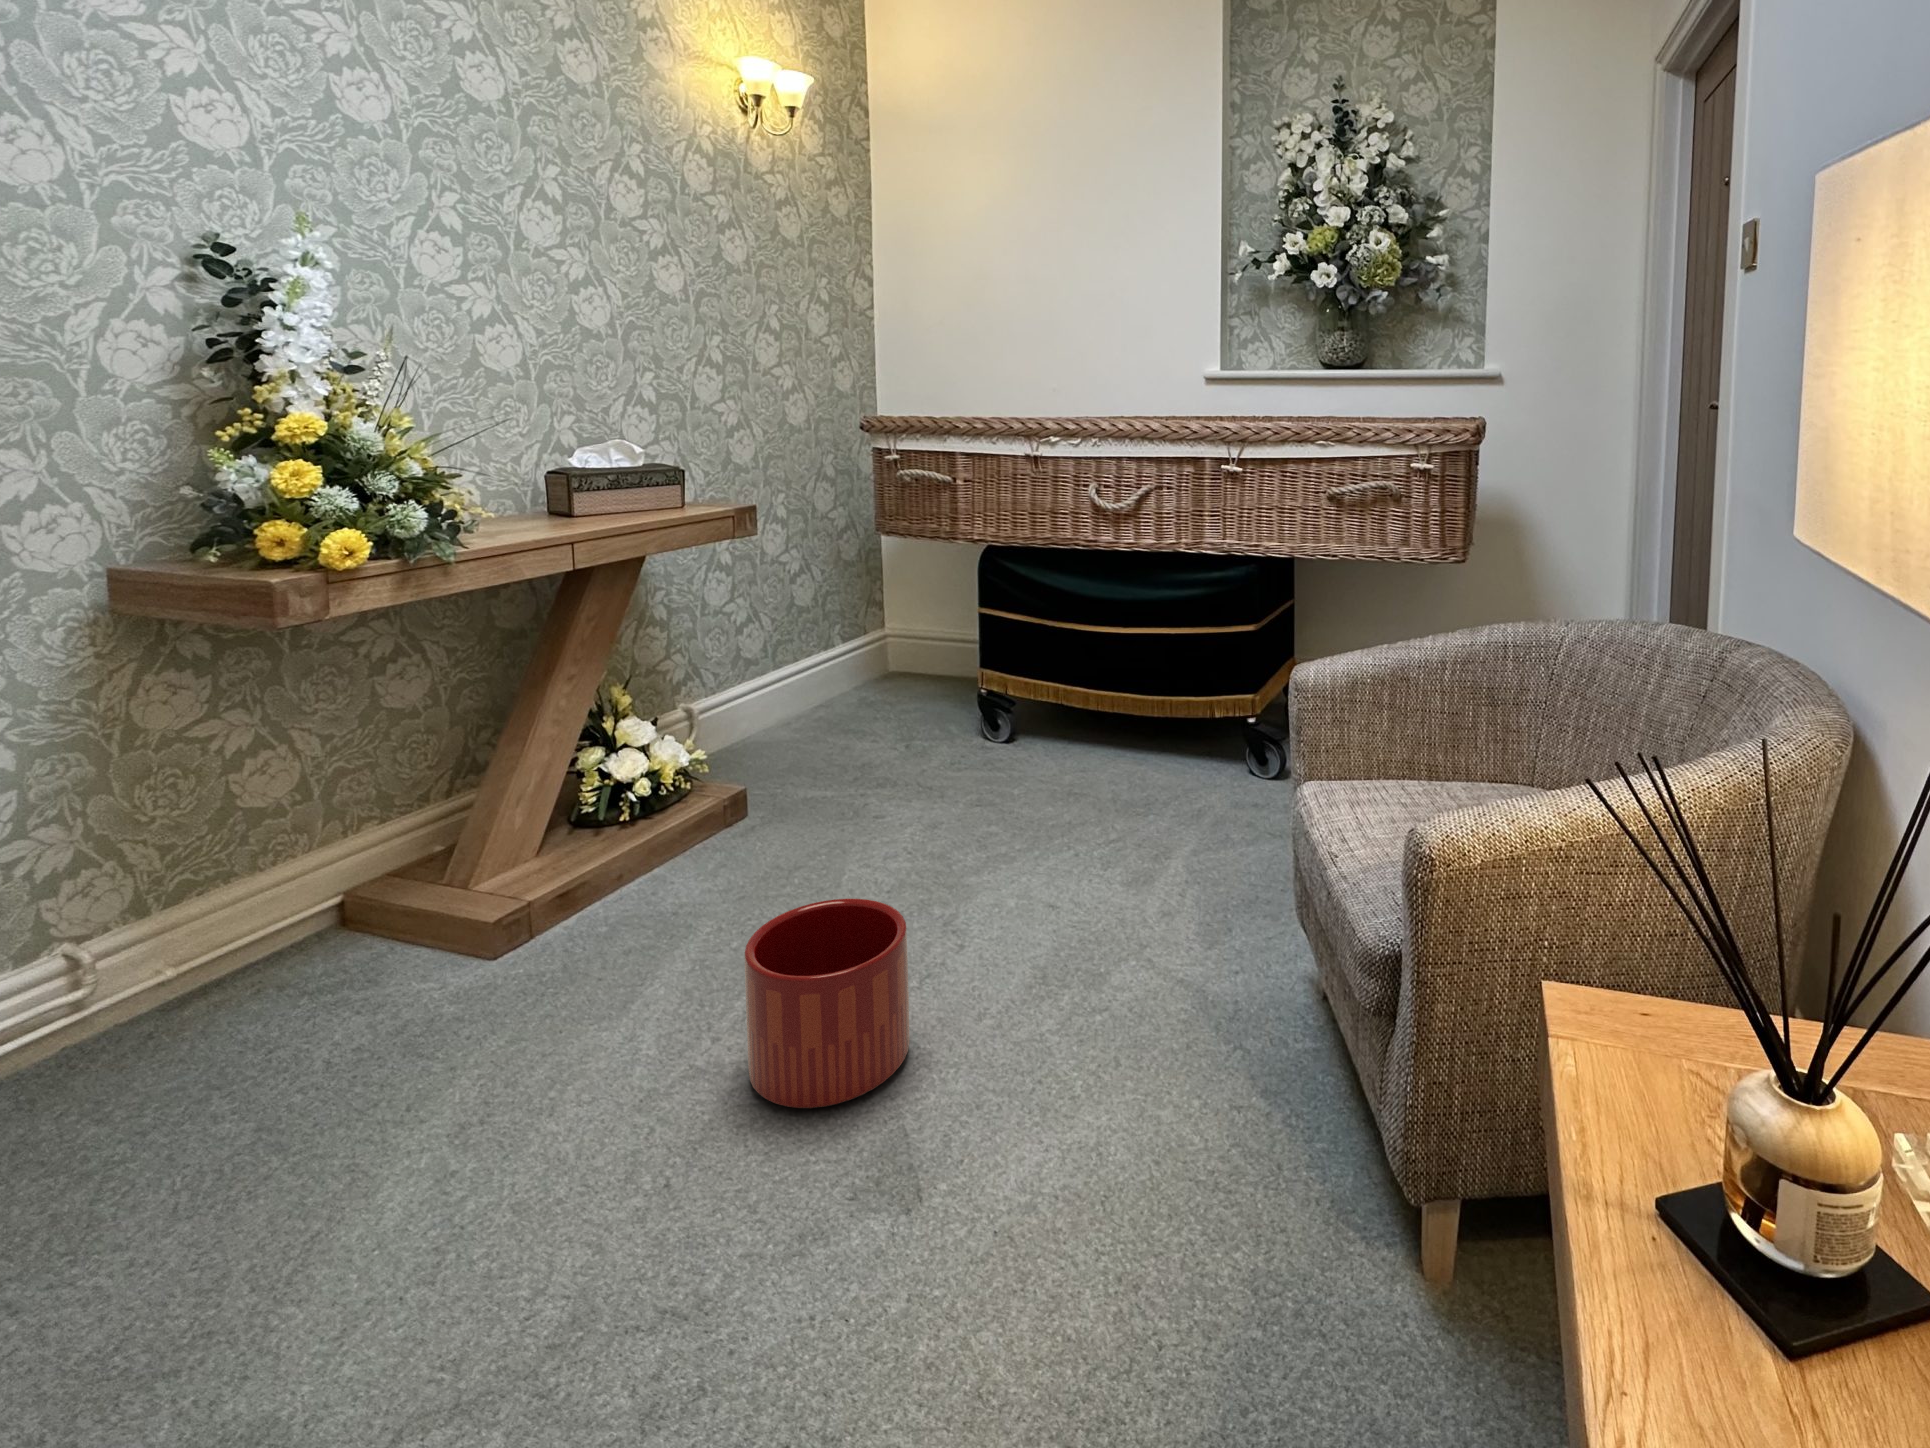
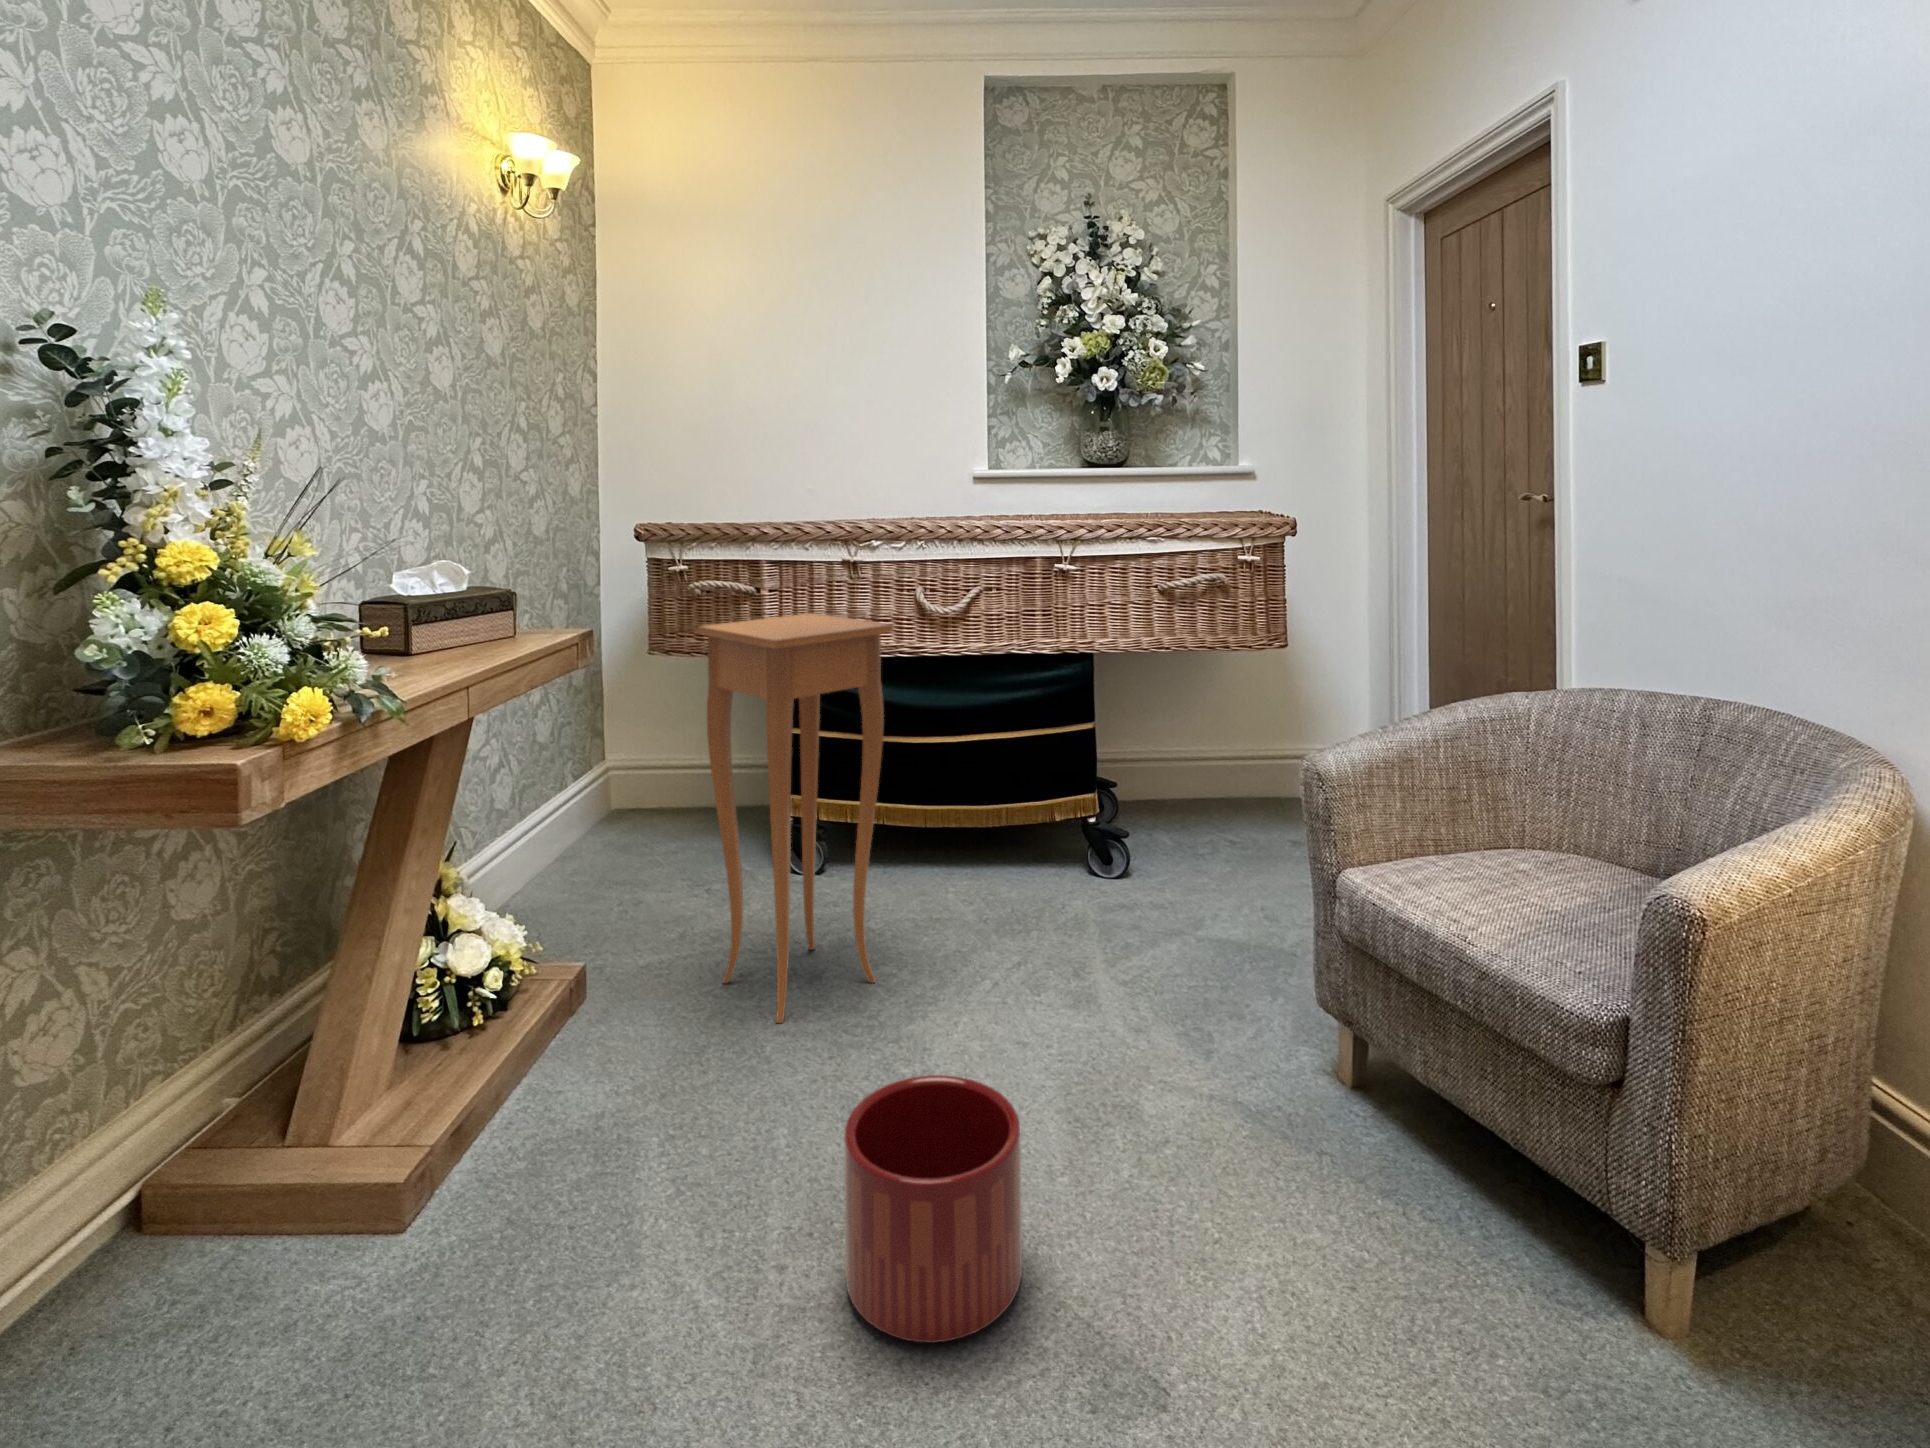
side table: none [836,499,996,853] -> present [698,613,893,1023]

